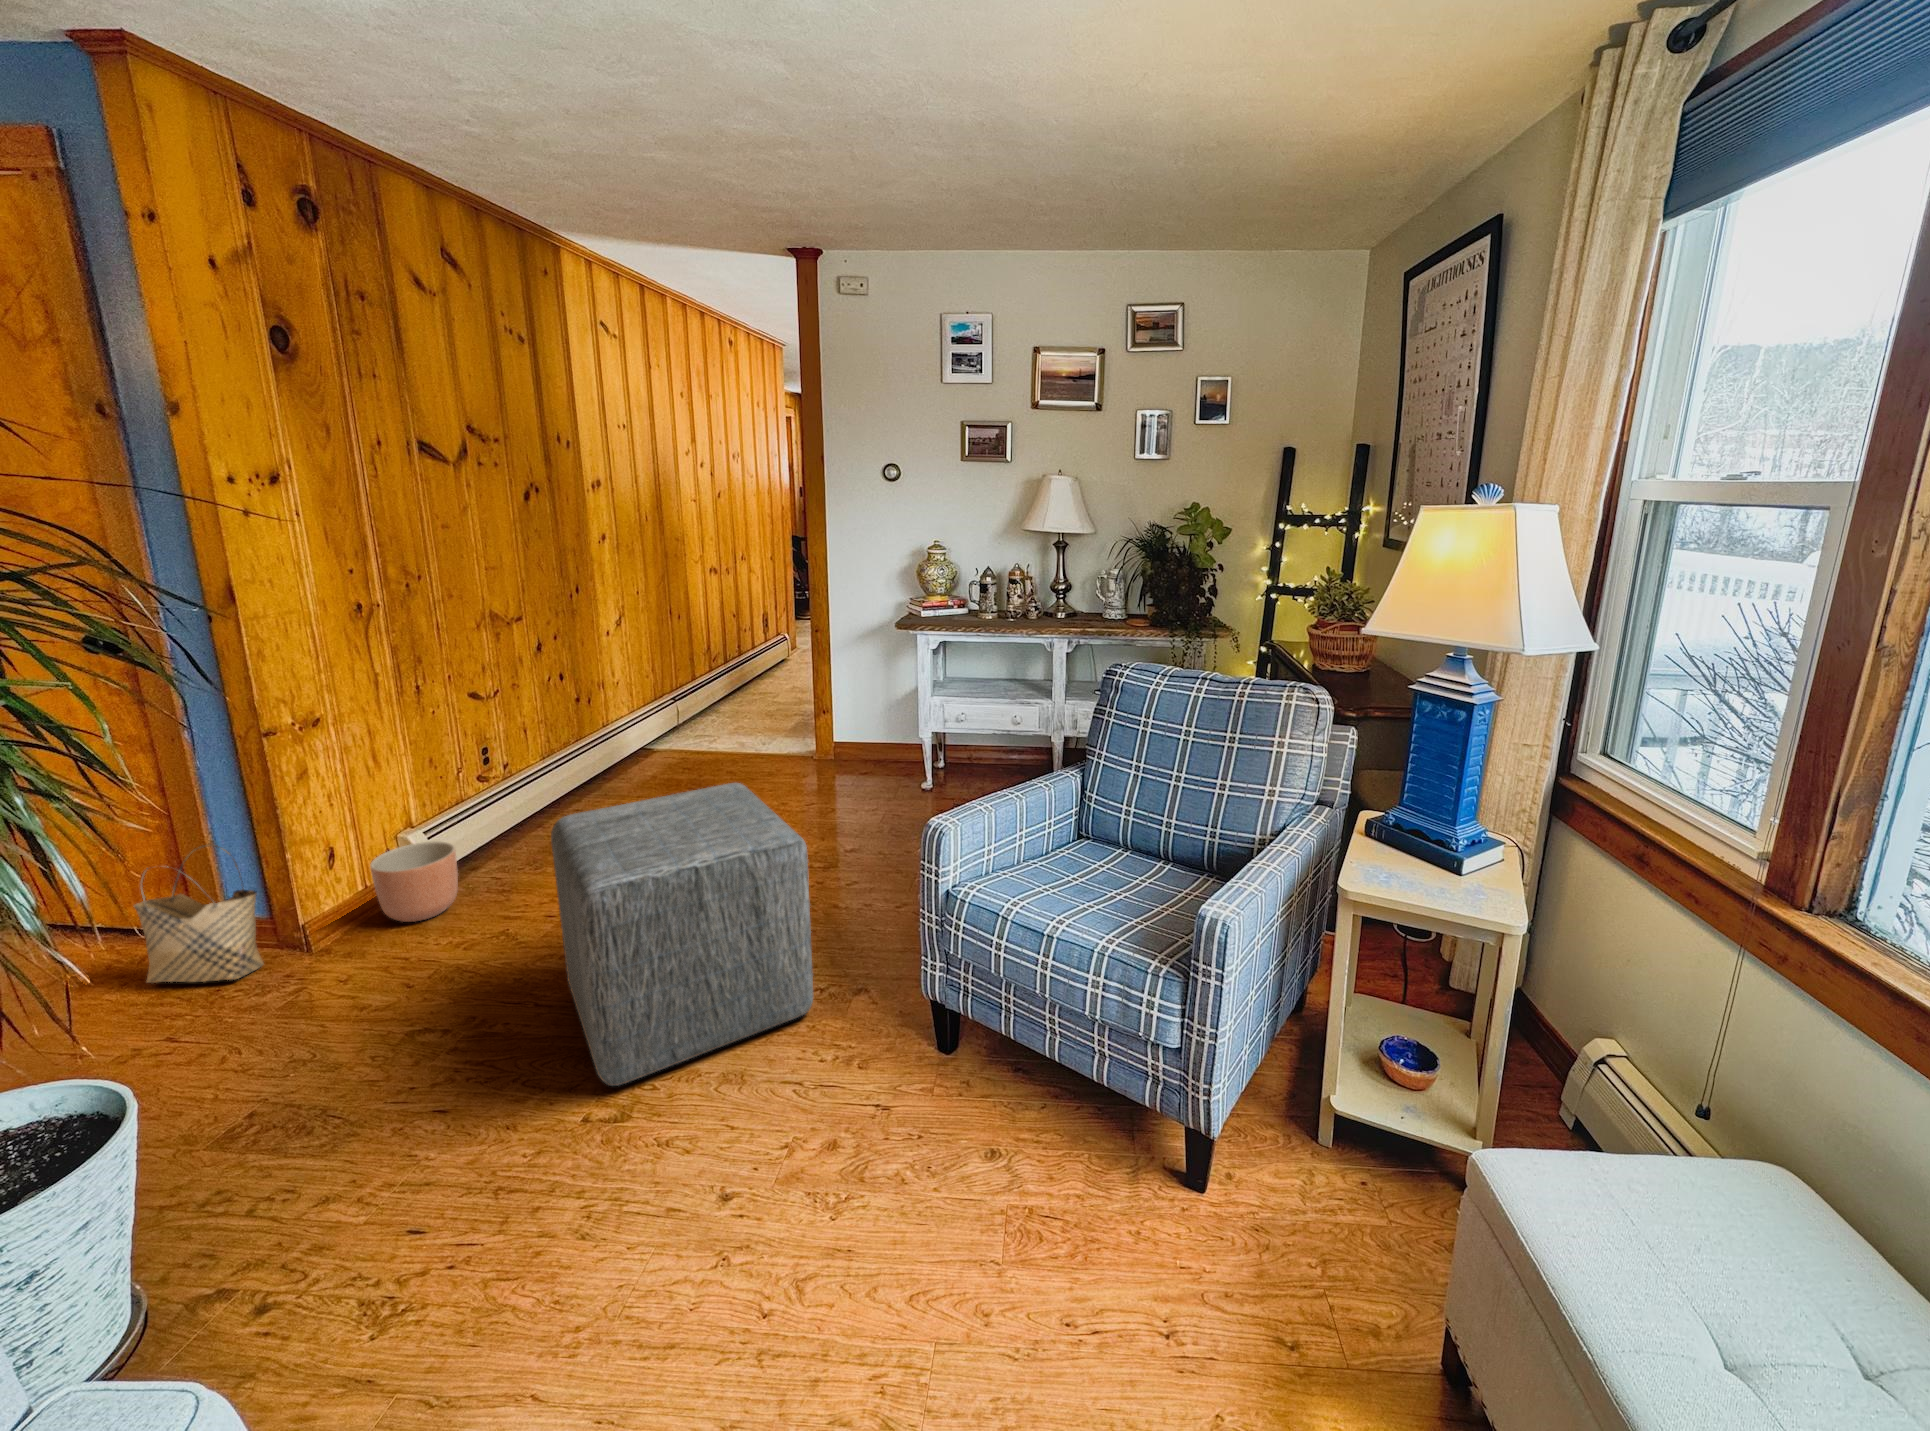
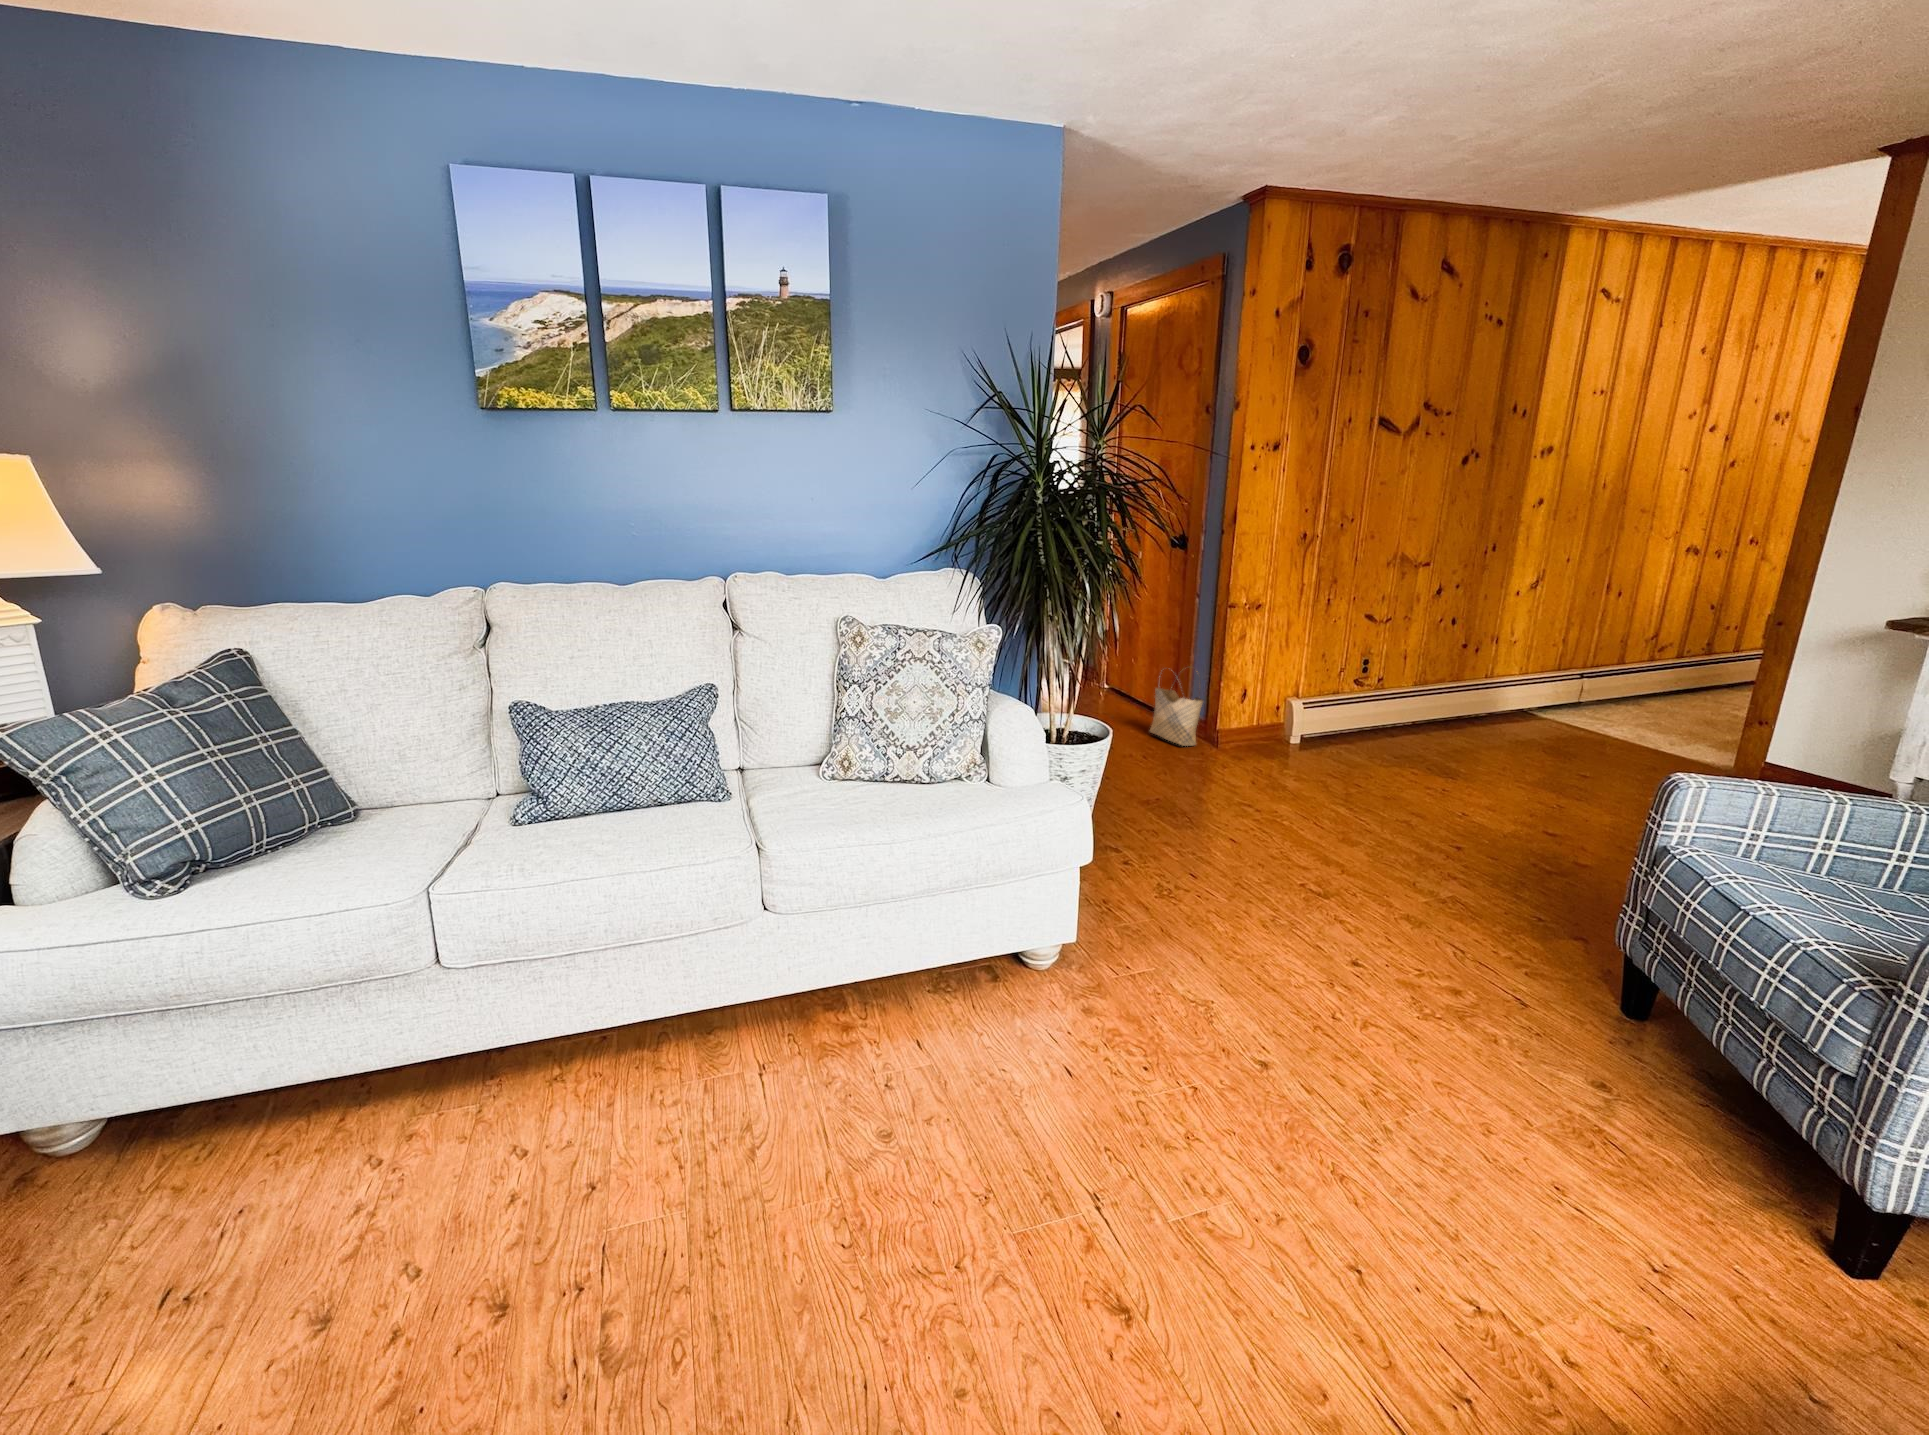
ottoman: present [551,783,813,1086] -> none [1322,695,1550,922]
planter: present [370,841,458,922] -> none [1262,706,1315,758]

